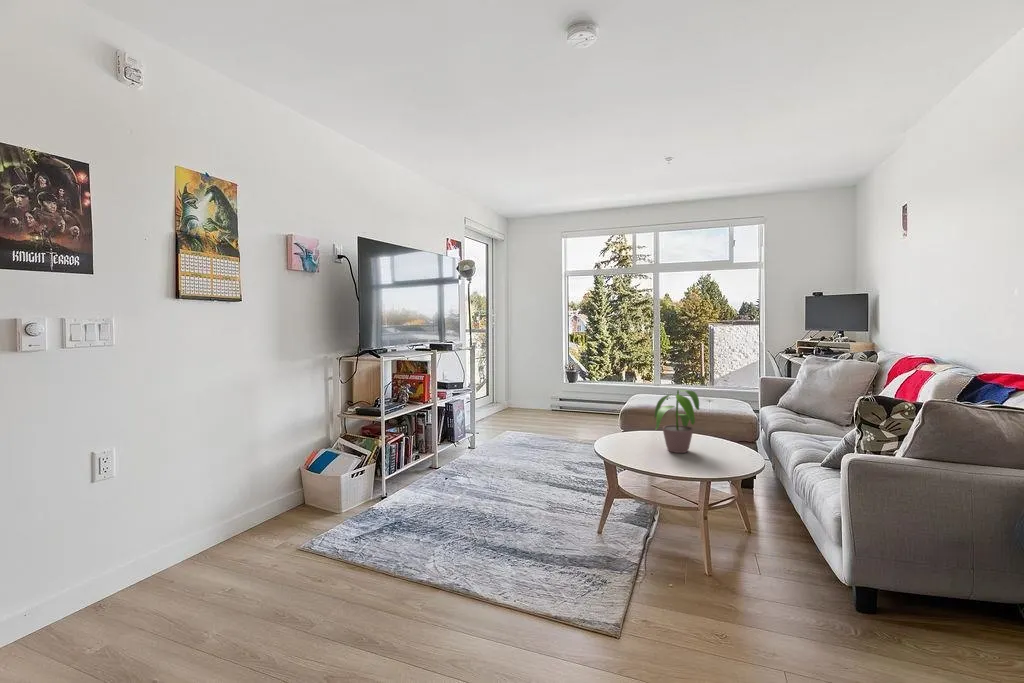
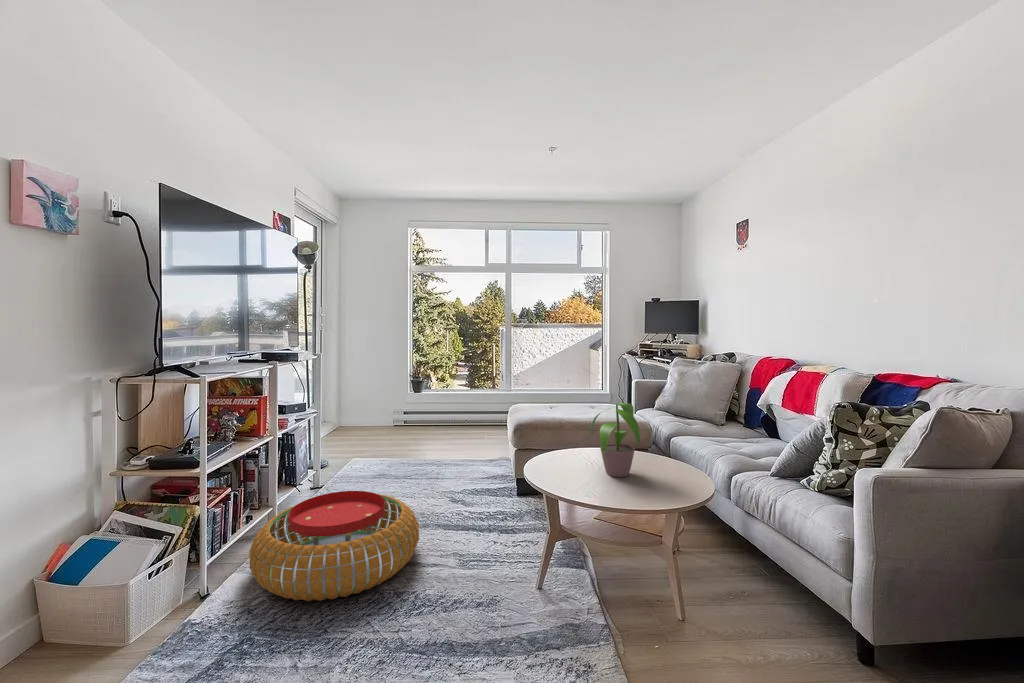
pouf: none [408,446,523,513] -> present [249,491,419,601]

